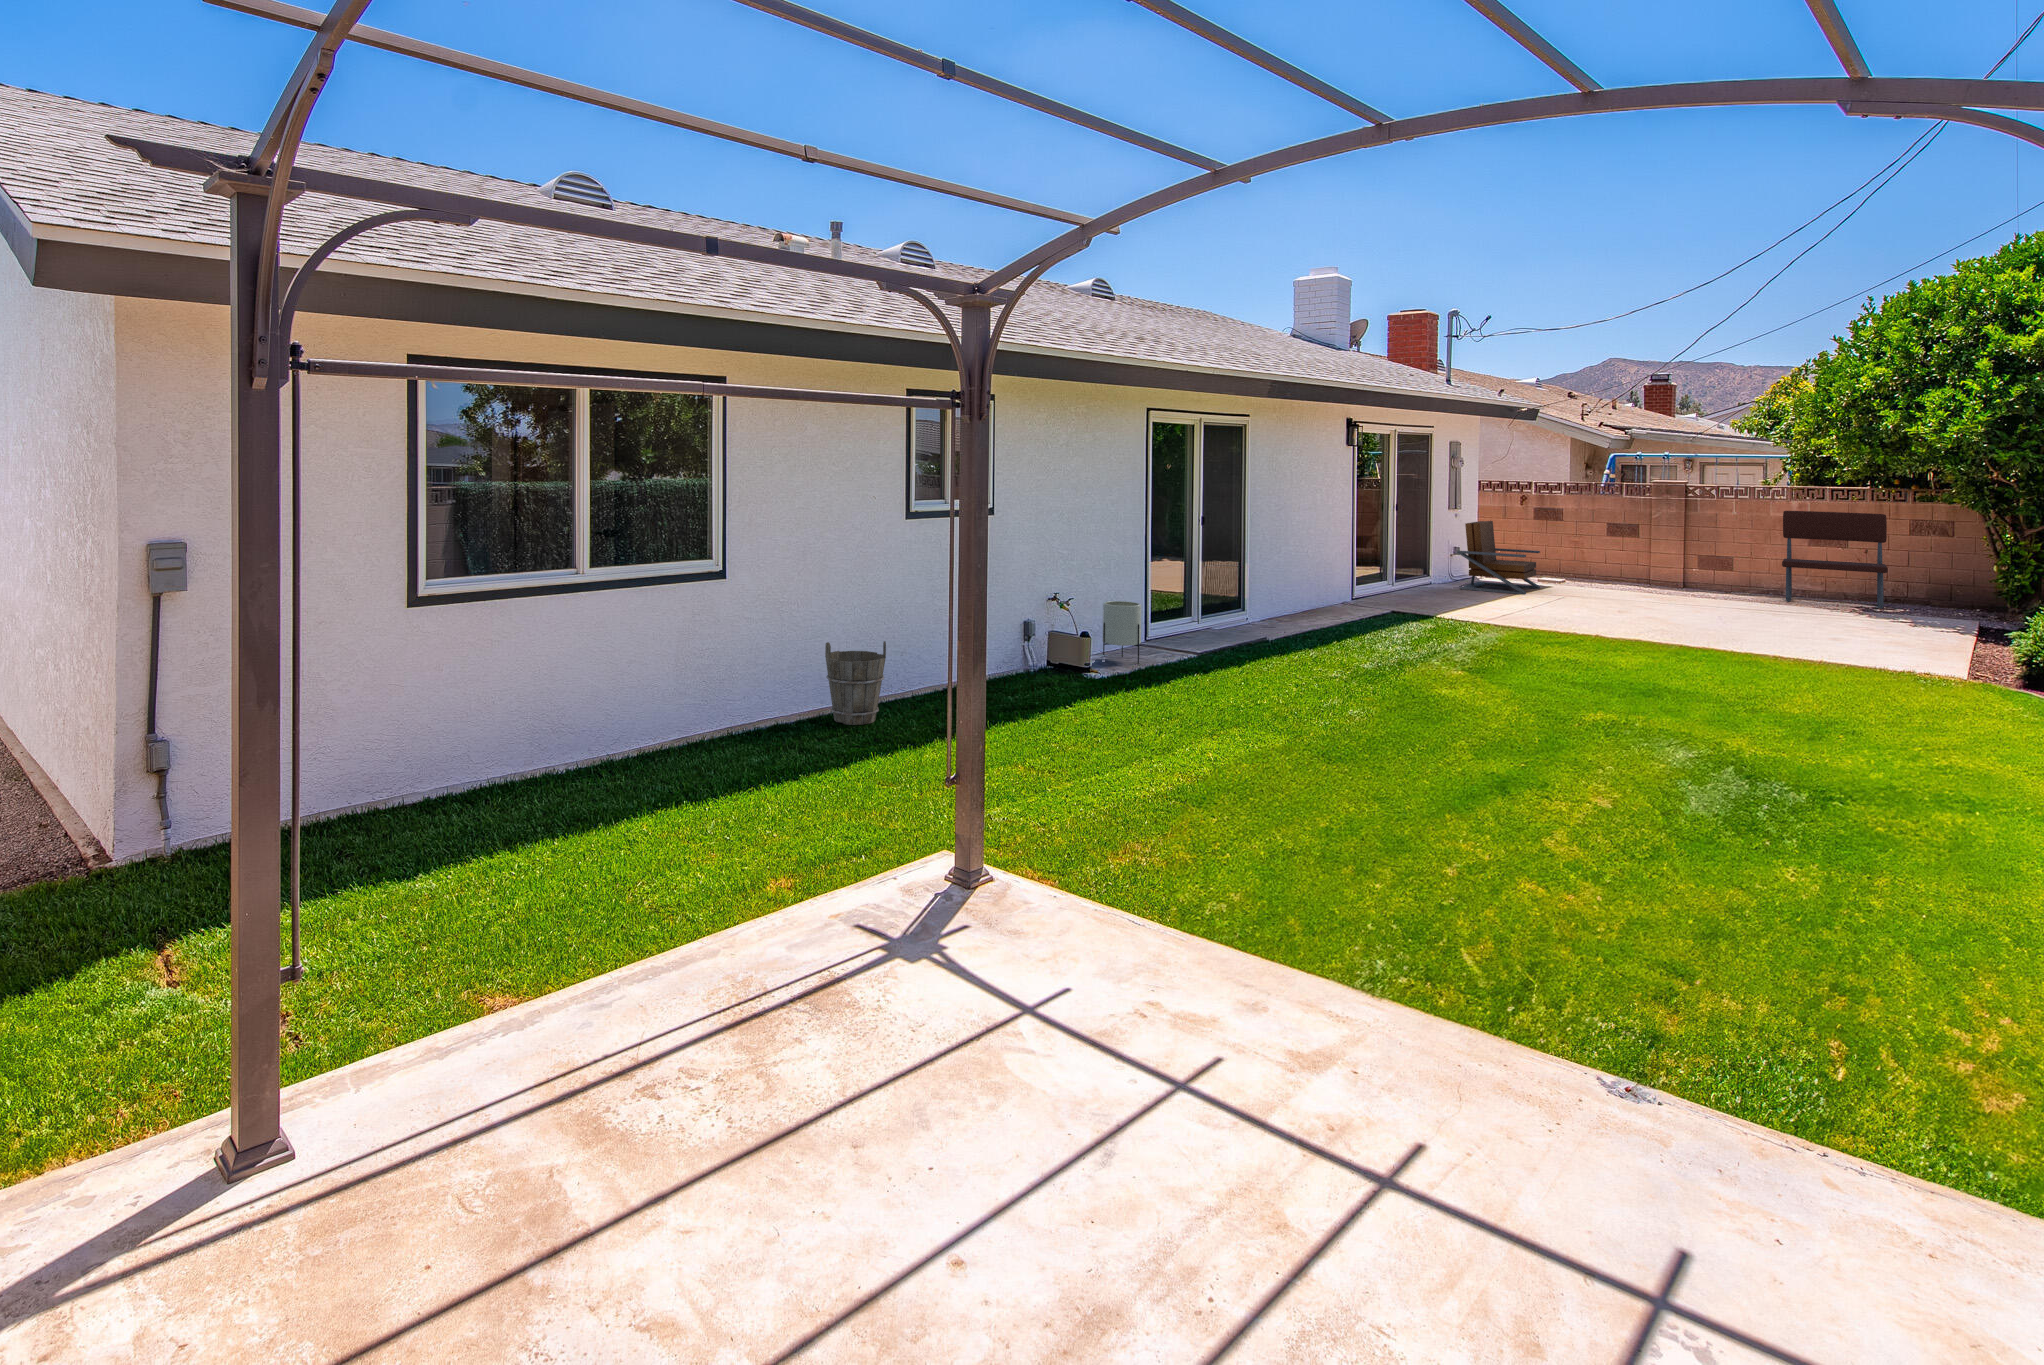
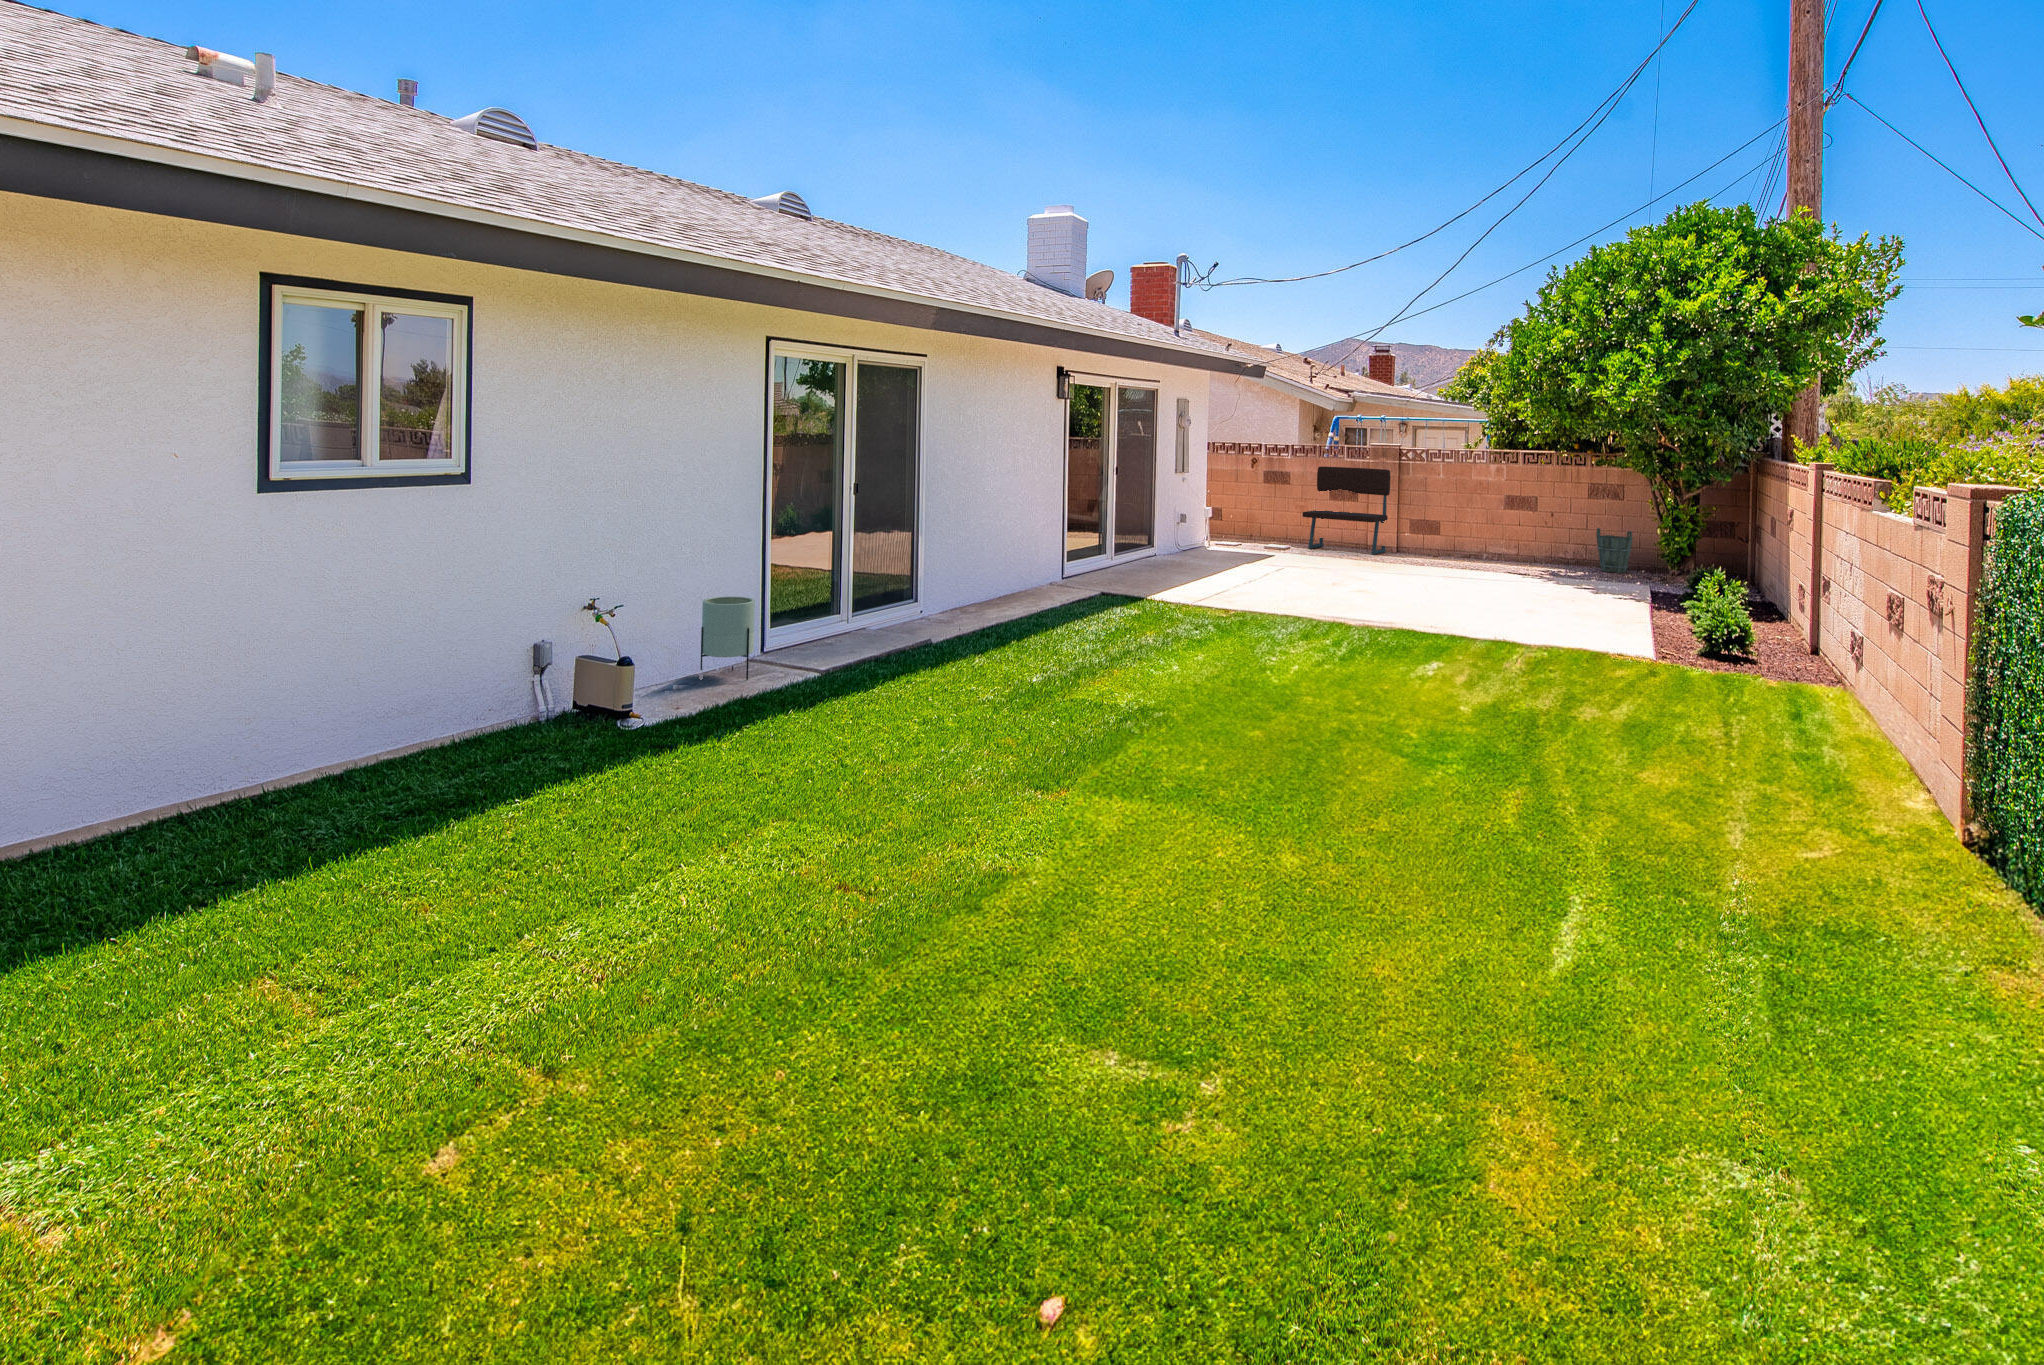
bench: present [1782,511,1888,609] -> present [1303,466,1390,555]
lounge chair: present [1457,521,1540,595] -> none [1181,485,1262,563]
bucket: present [825,641,886,725] -> present [1596,528,1633,573]

